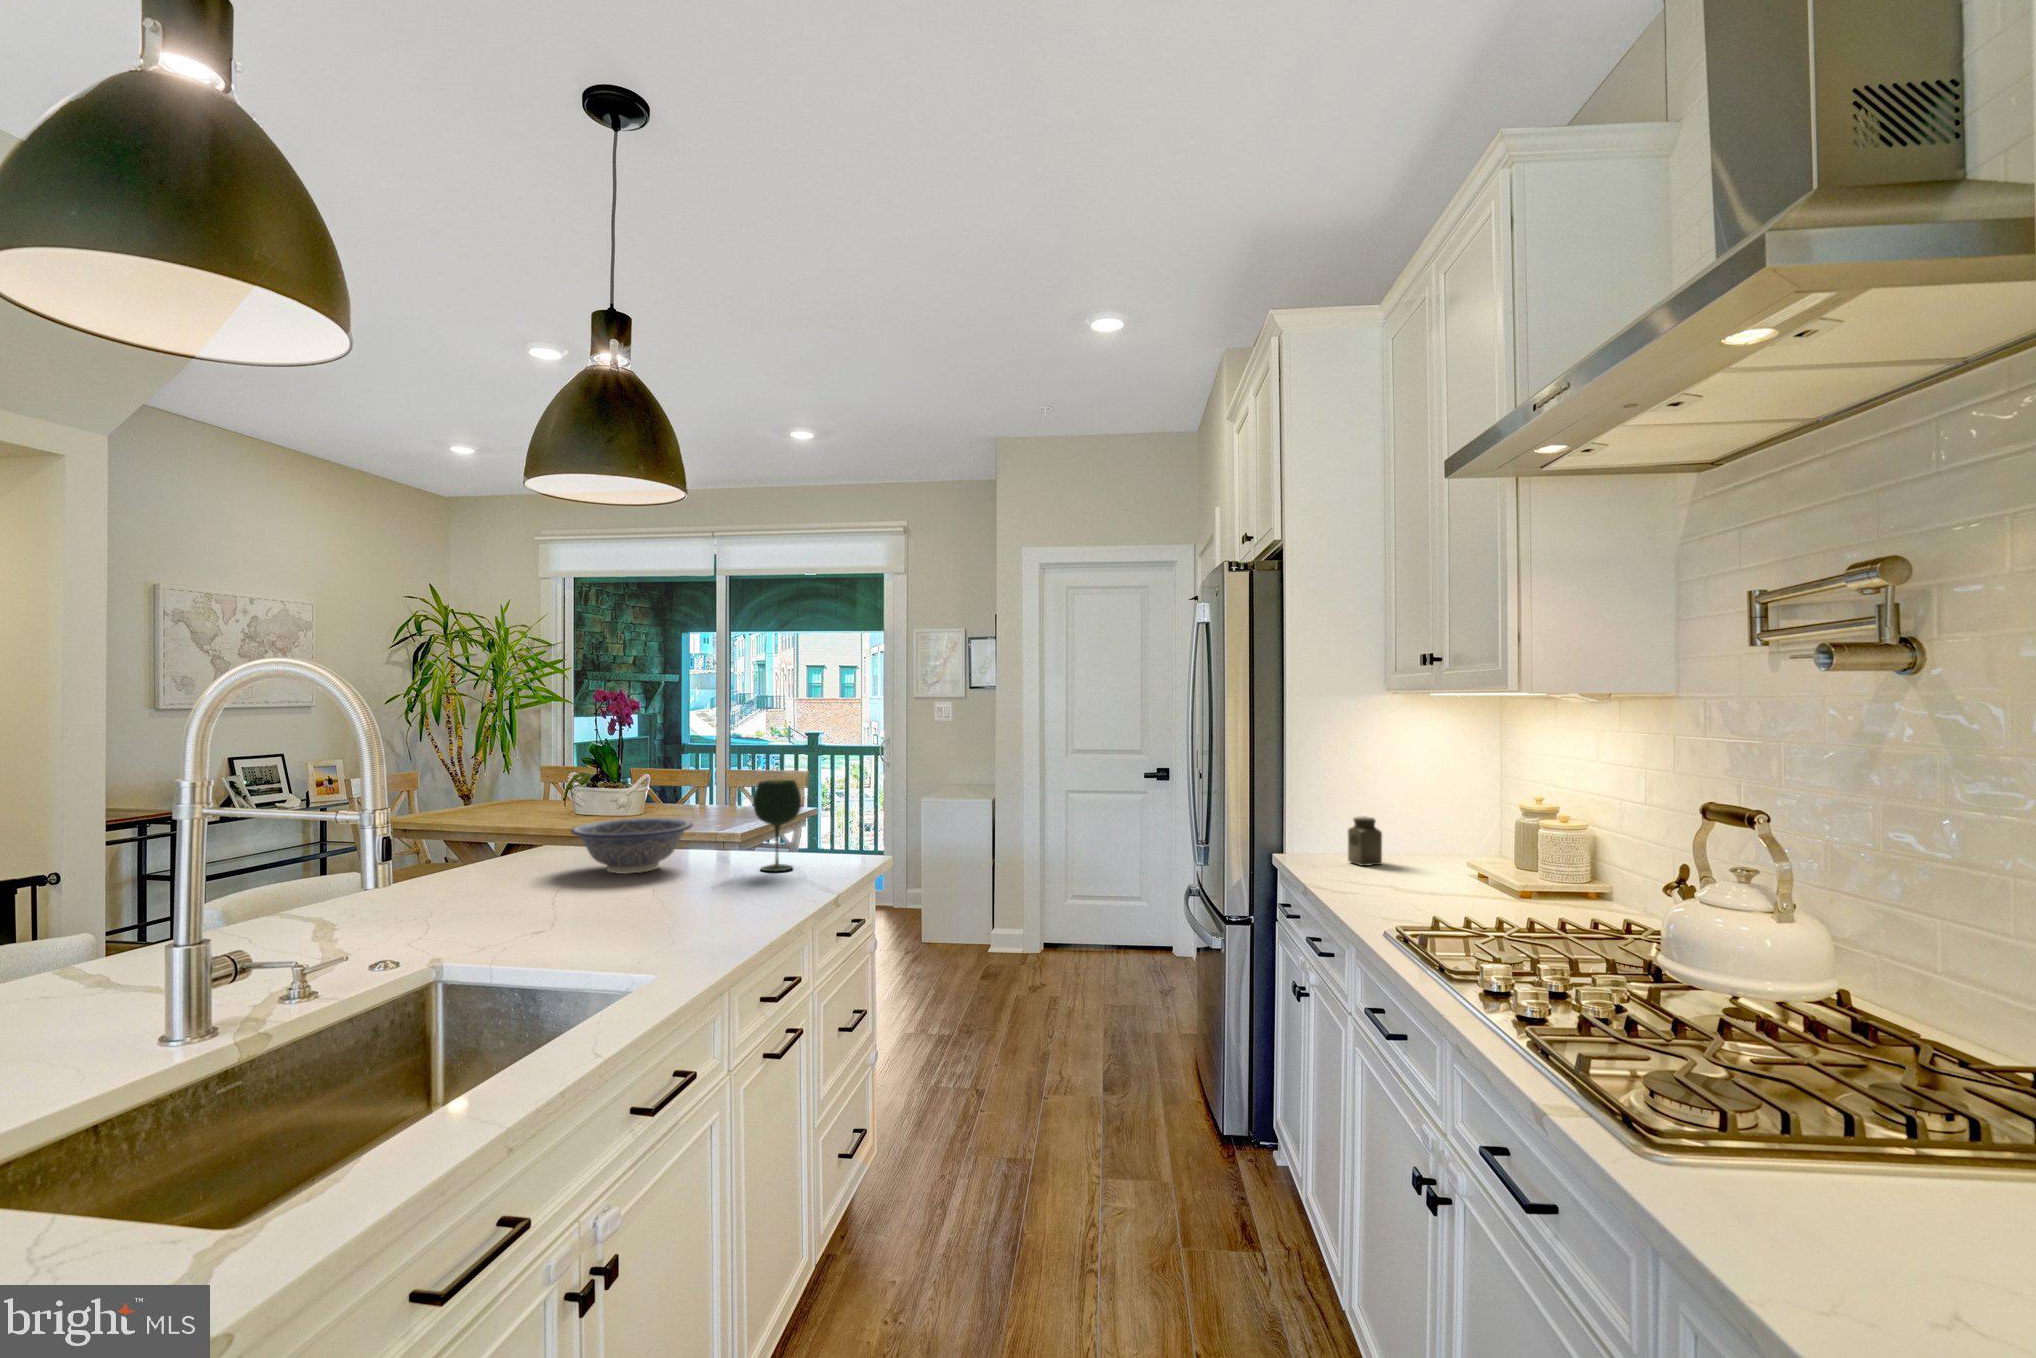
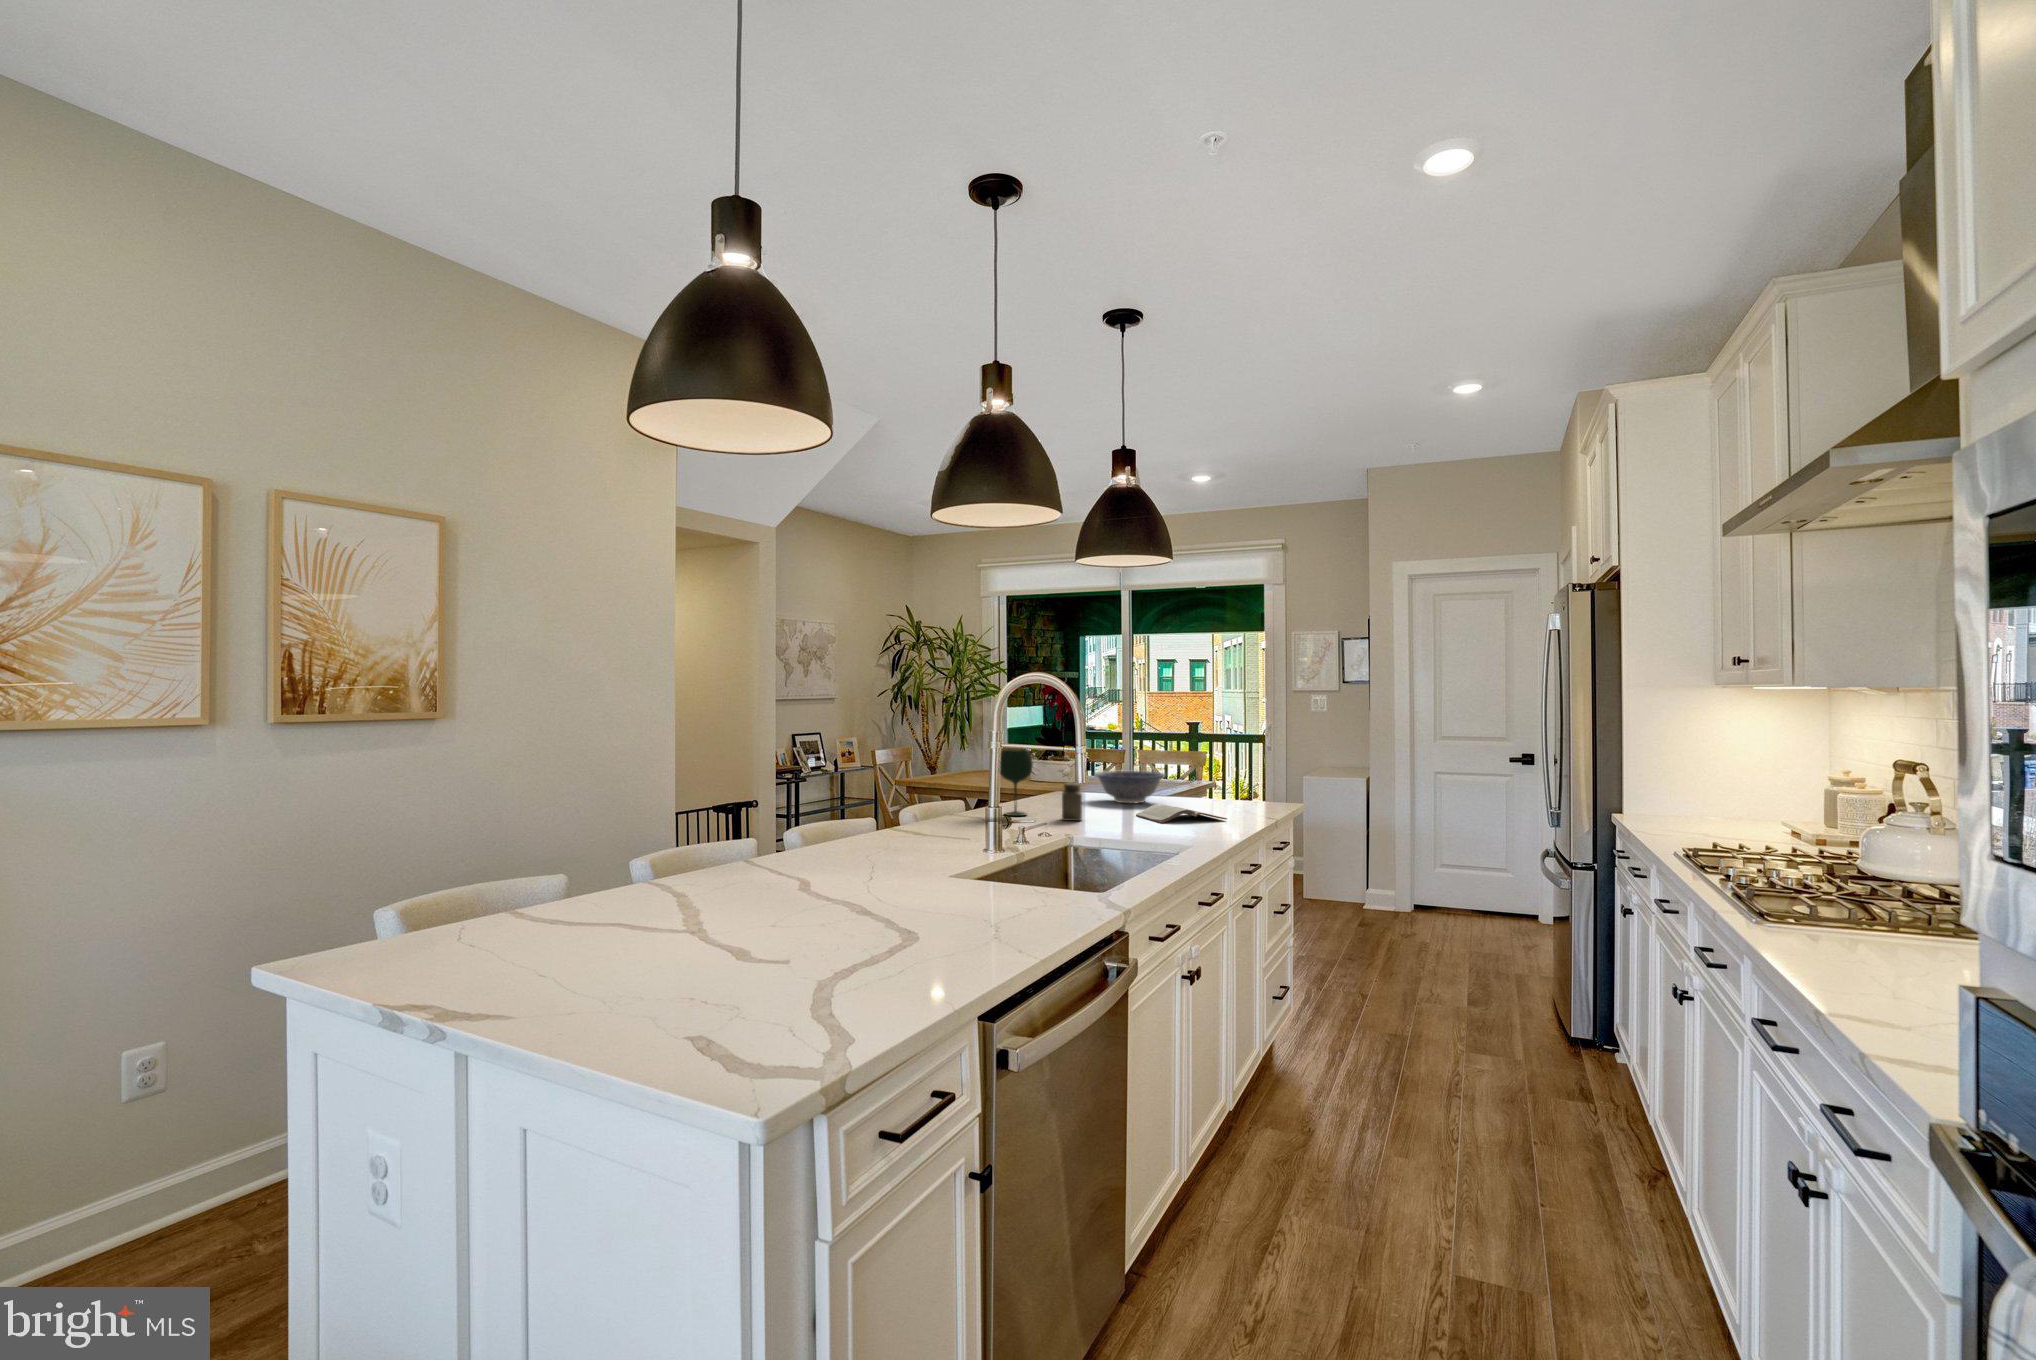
wine glass: present [753,780,801,872] -> present [998,749,1033,816]
salt shaker: present [1348,816,1382,866] -> present [1062,783,1082,821]
magazine: none [610,882,763,925] -> present [1136,804,1227,823]

